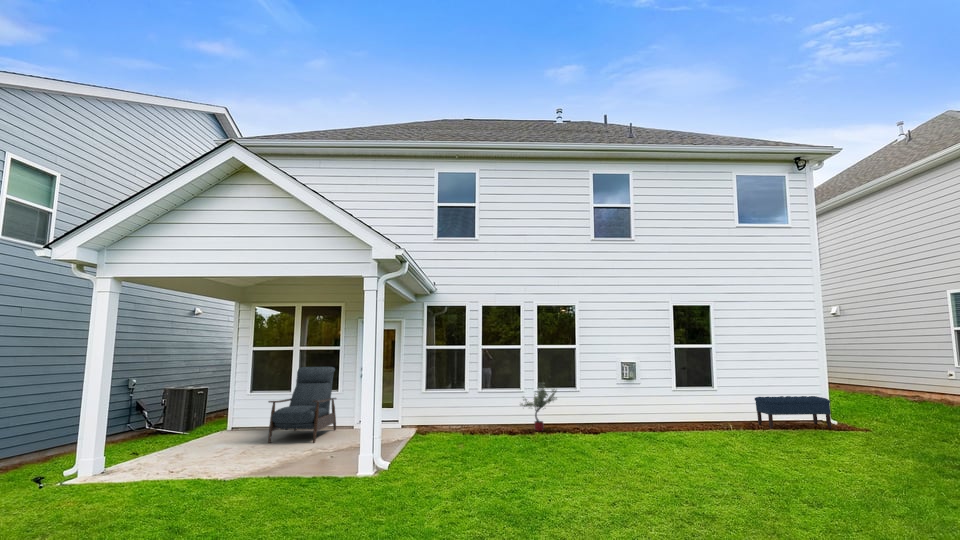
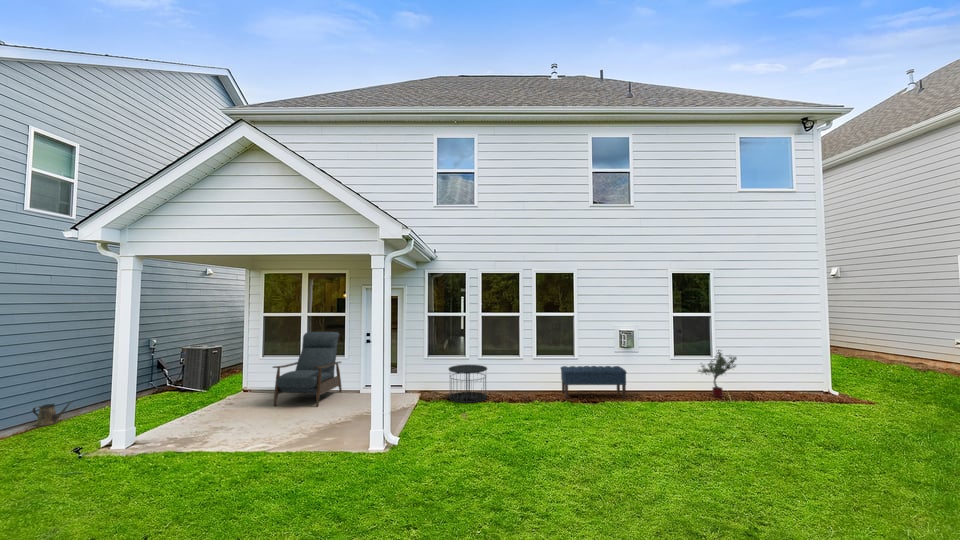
potted tree: present [520,383,557,432] -> present [699,350,736,397]
bench: present [755,396,832,429] -> present [561,366,626,398]
side table: none [449,399,489,437] -> present [449,365,487,403]
watering can: none [15,437,59,464] -> present [33,402,72,426]

